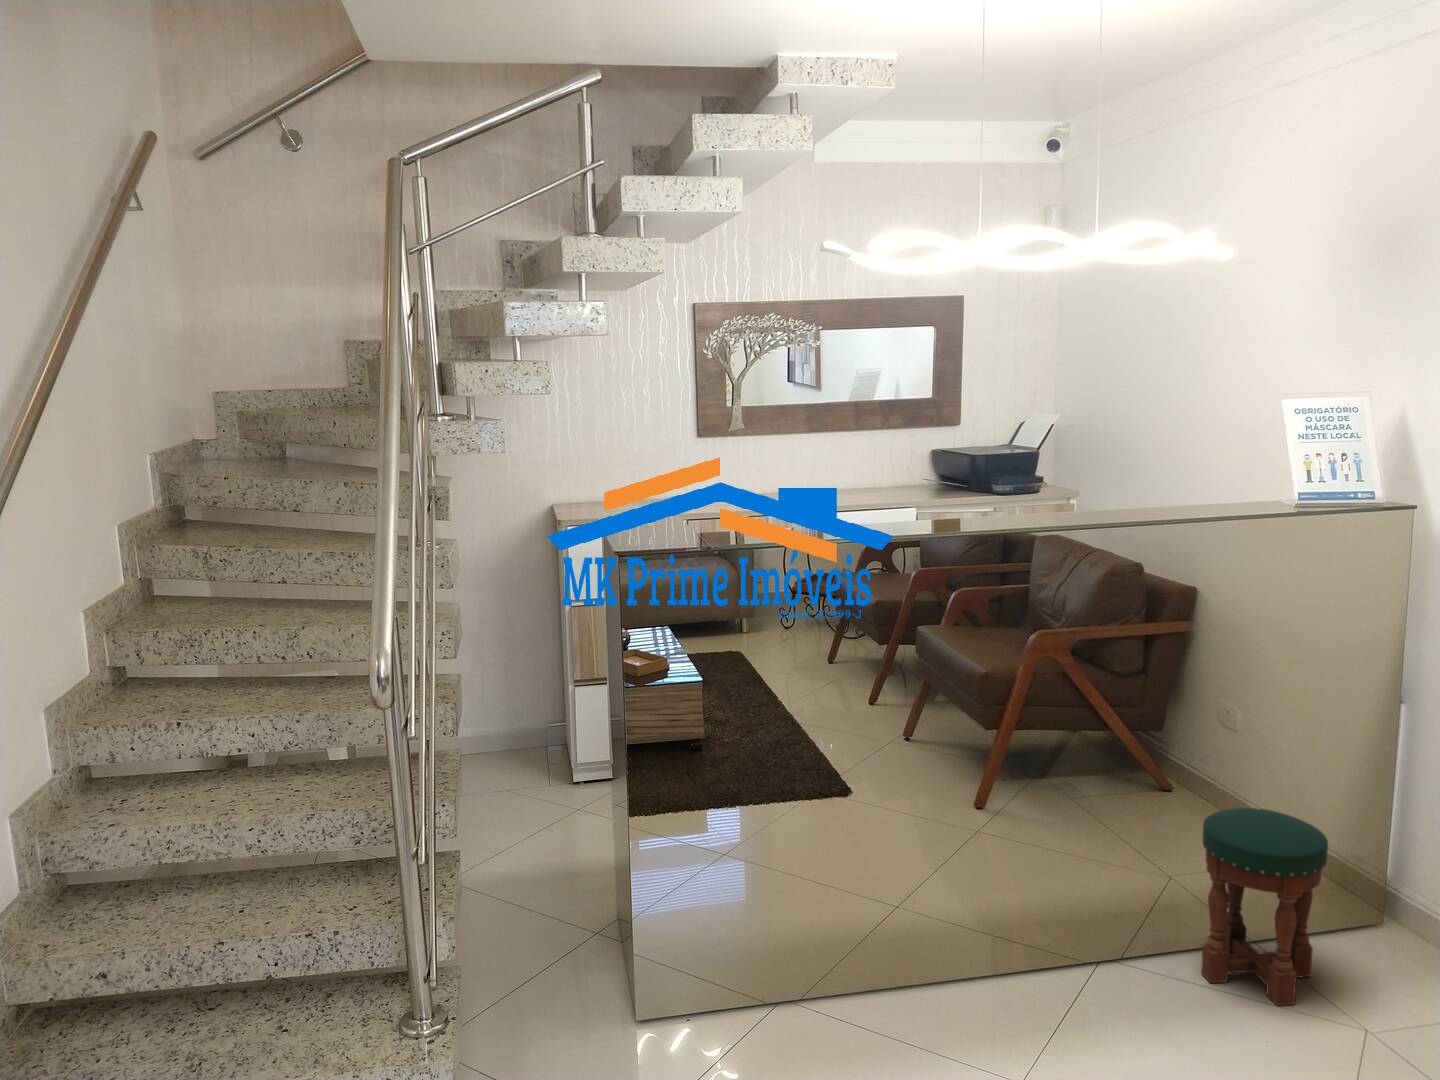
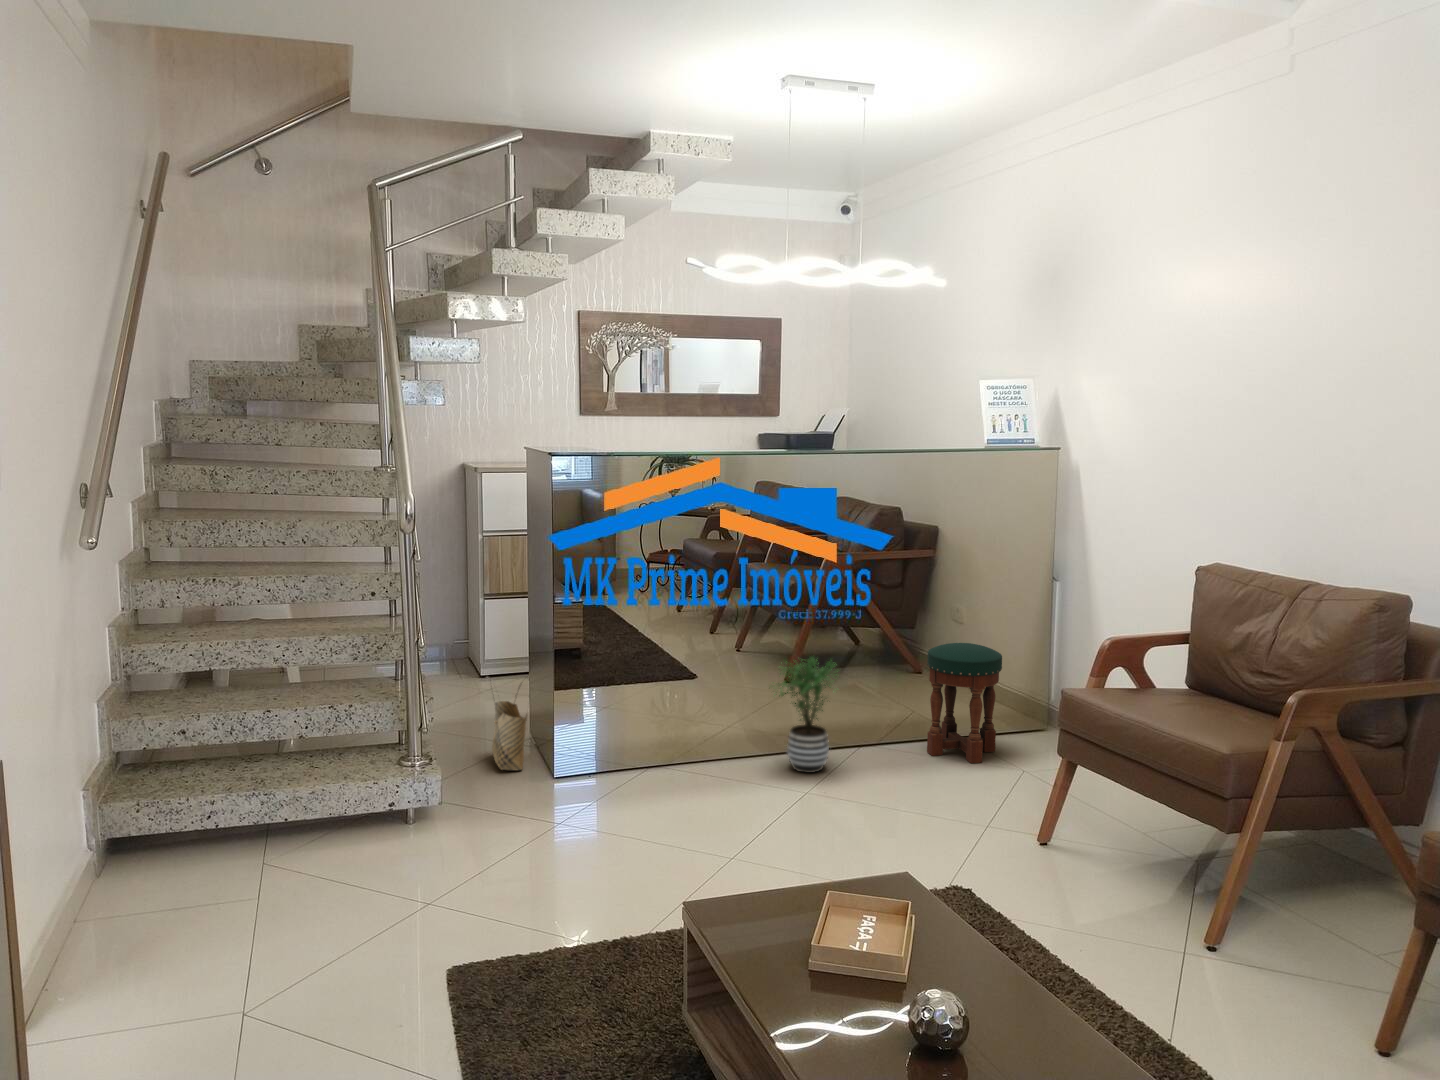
potted plant: none [956,833,1074,1018] -> present [774,658,838,773]
woven basket: none [553,852,610,990] -> present [489,680,527,770]

